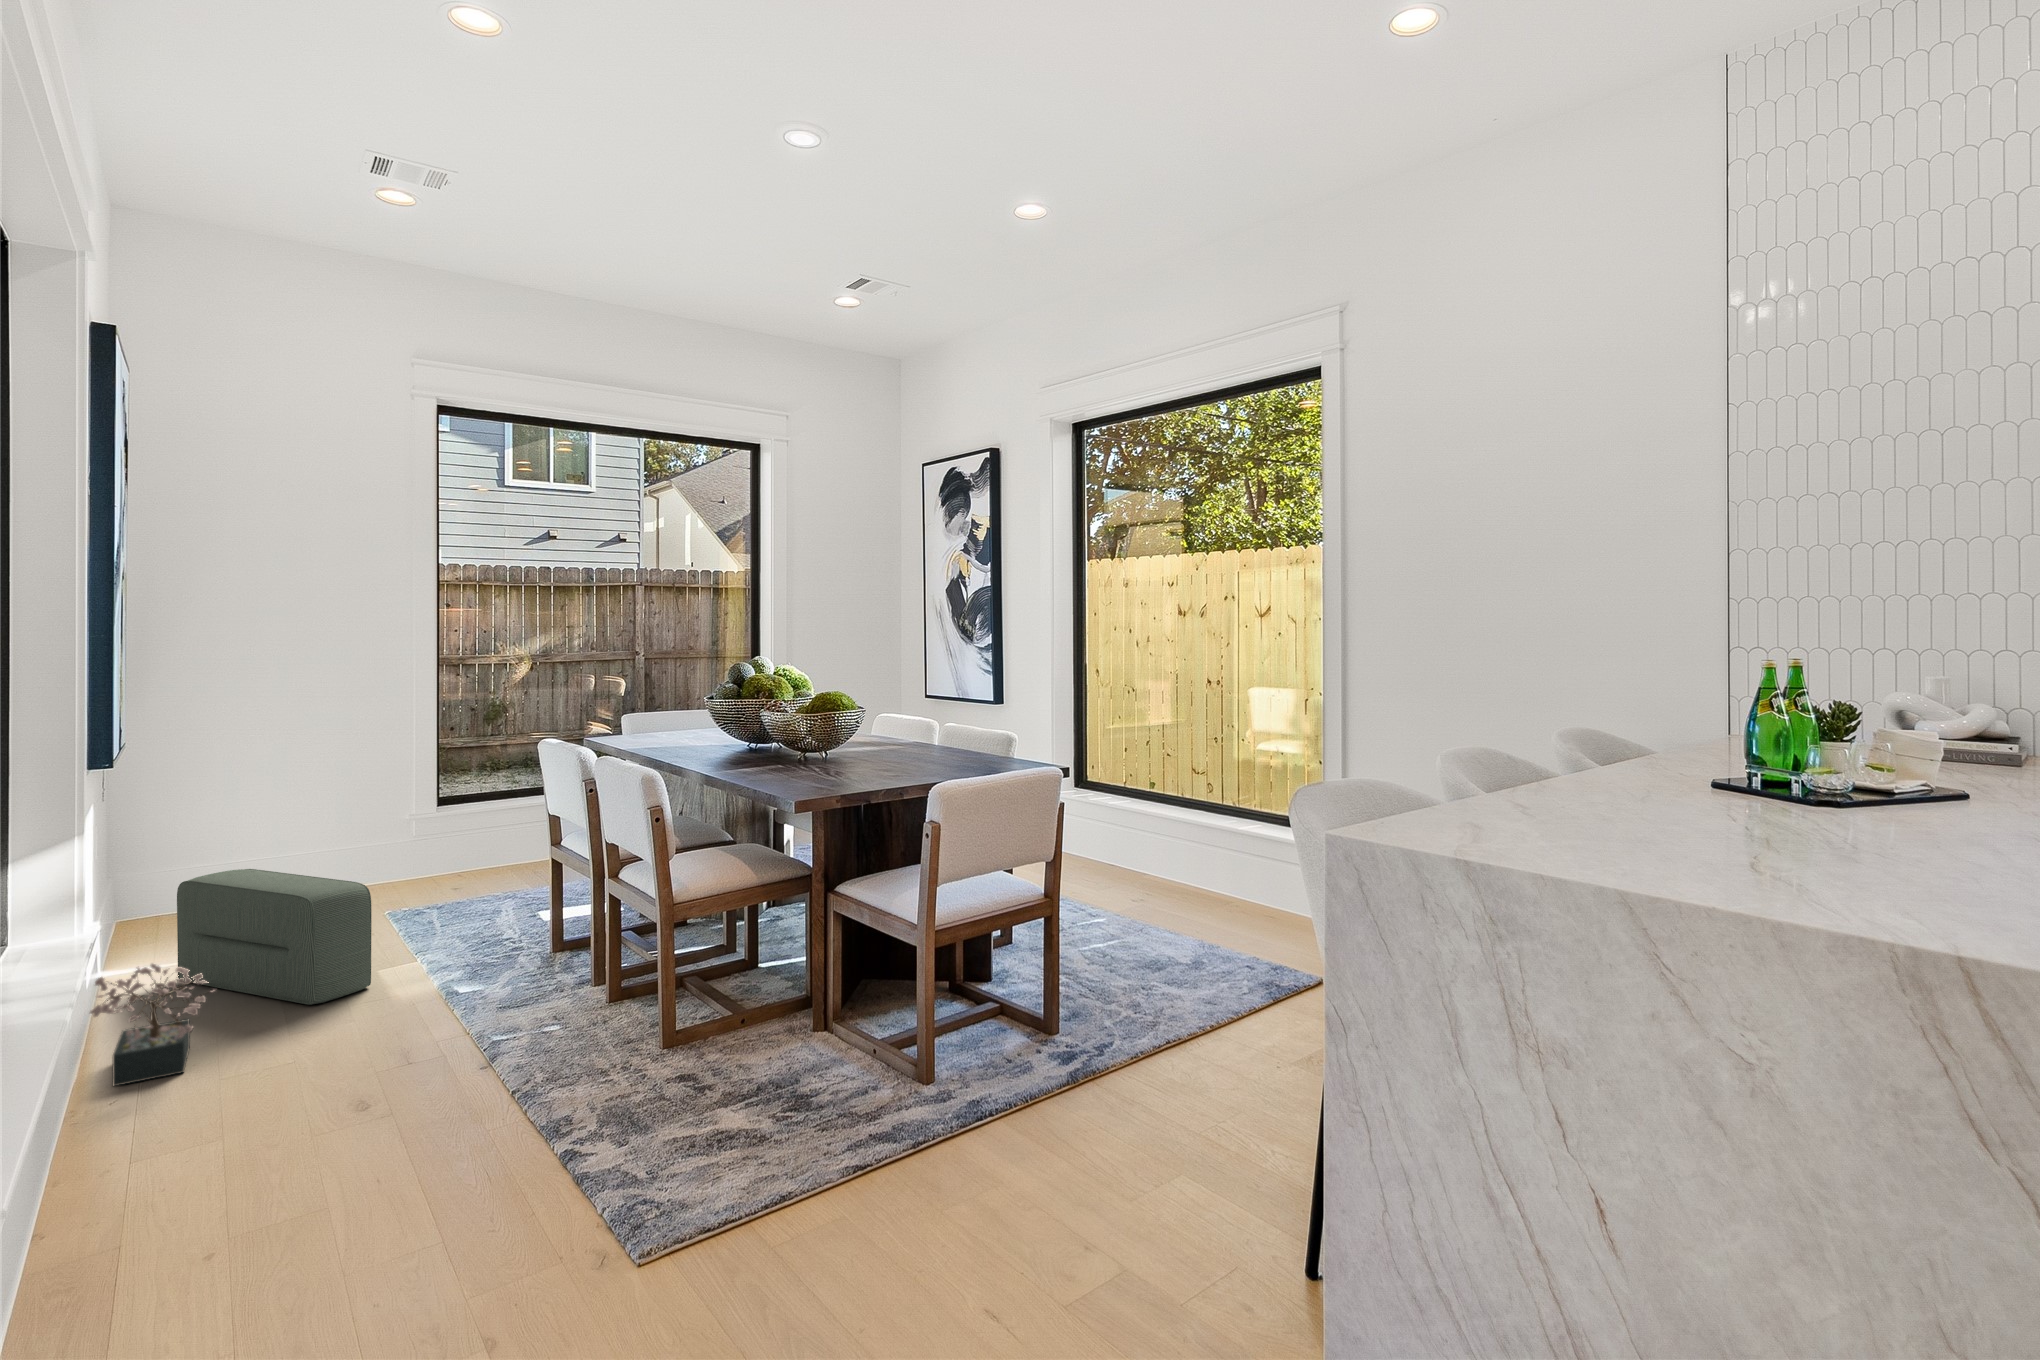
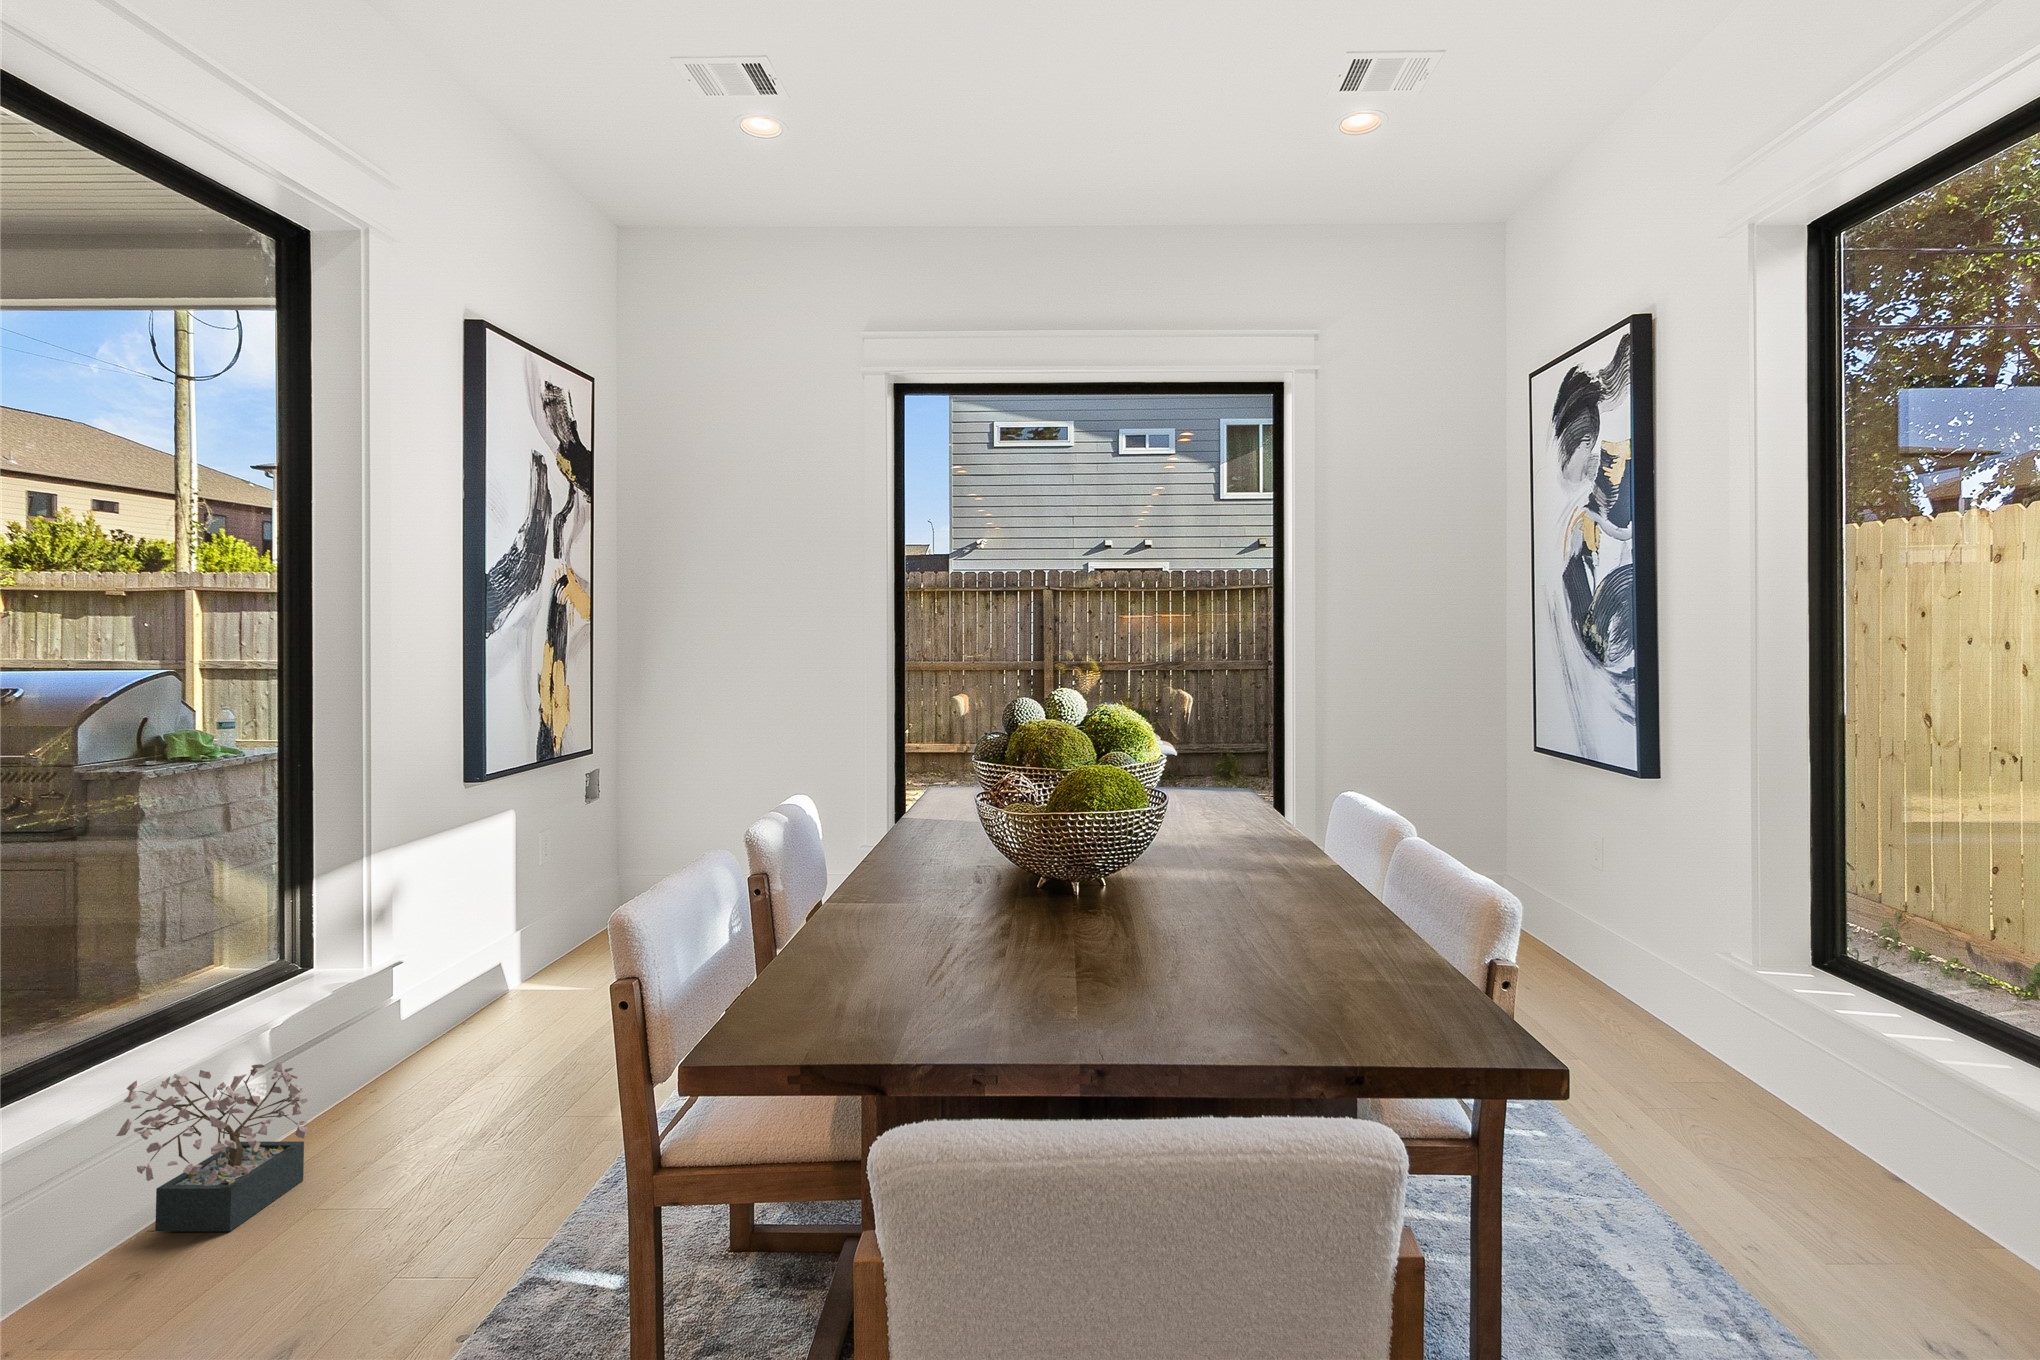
pouf: present [177,869,372,1005] -> none [446,928,570,1143]

